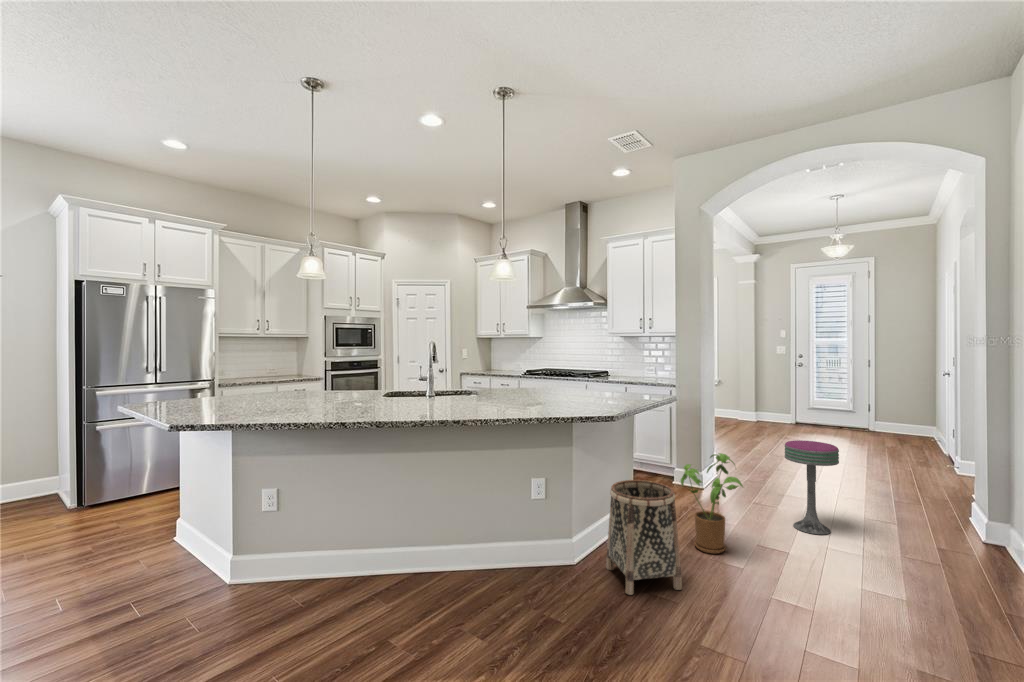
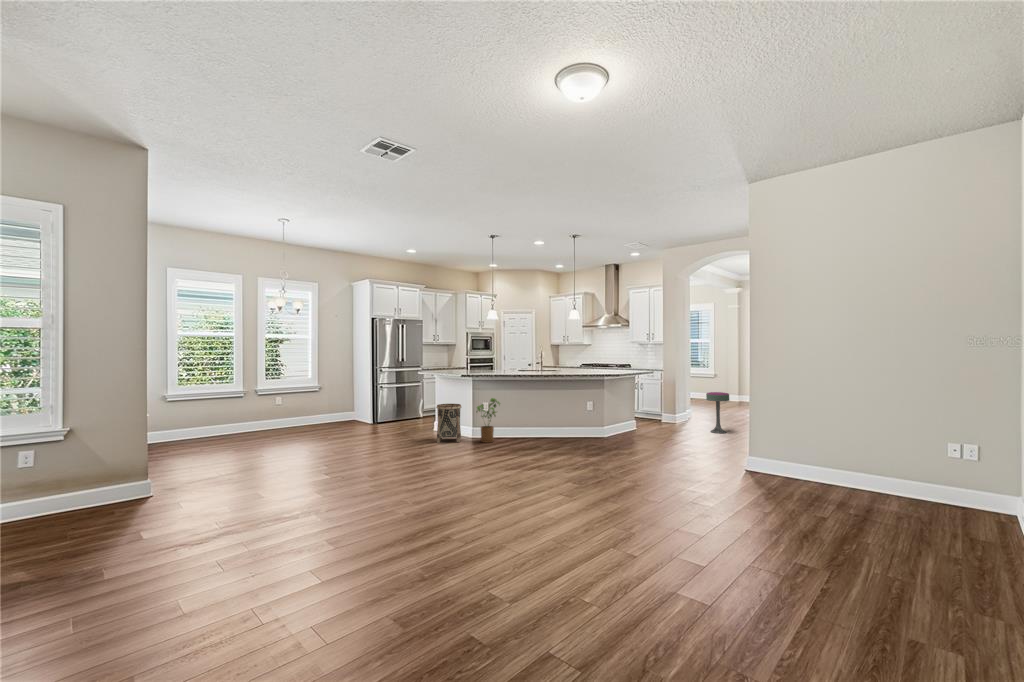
house plant: present [681,453,743,554] -> present [477,398,500,443]
basket: present [606,480,682,595] -> present [436,404,461,443]

